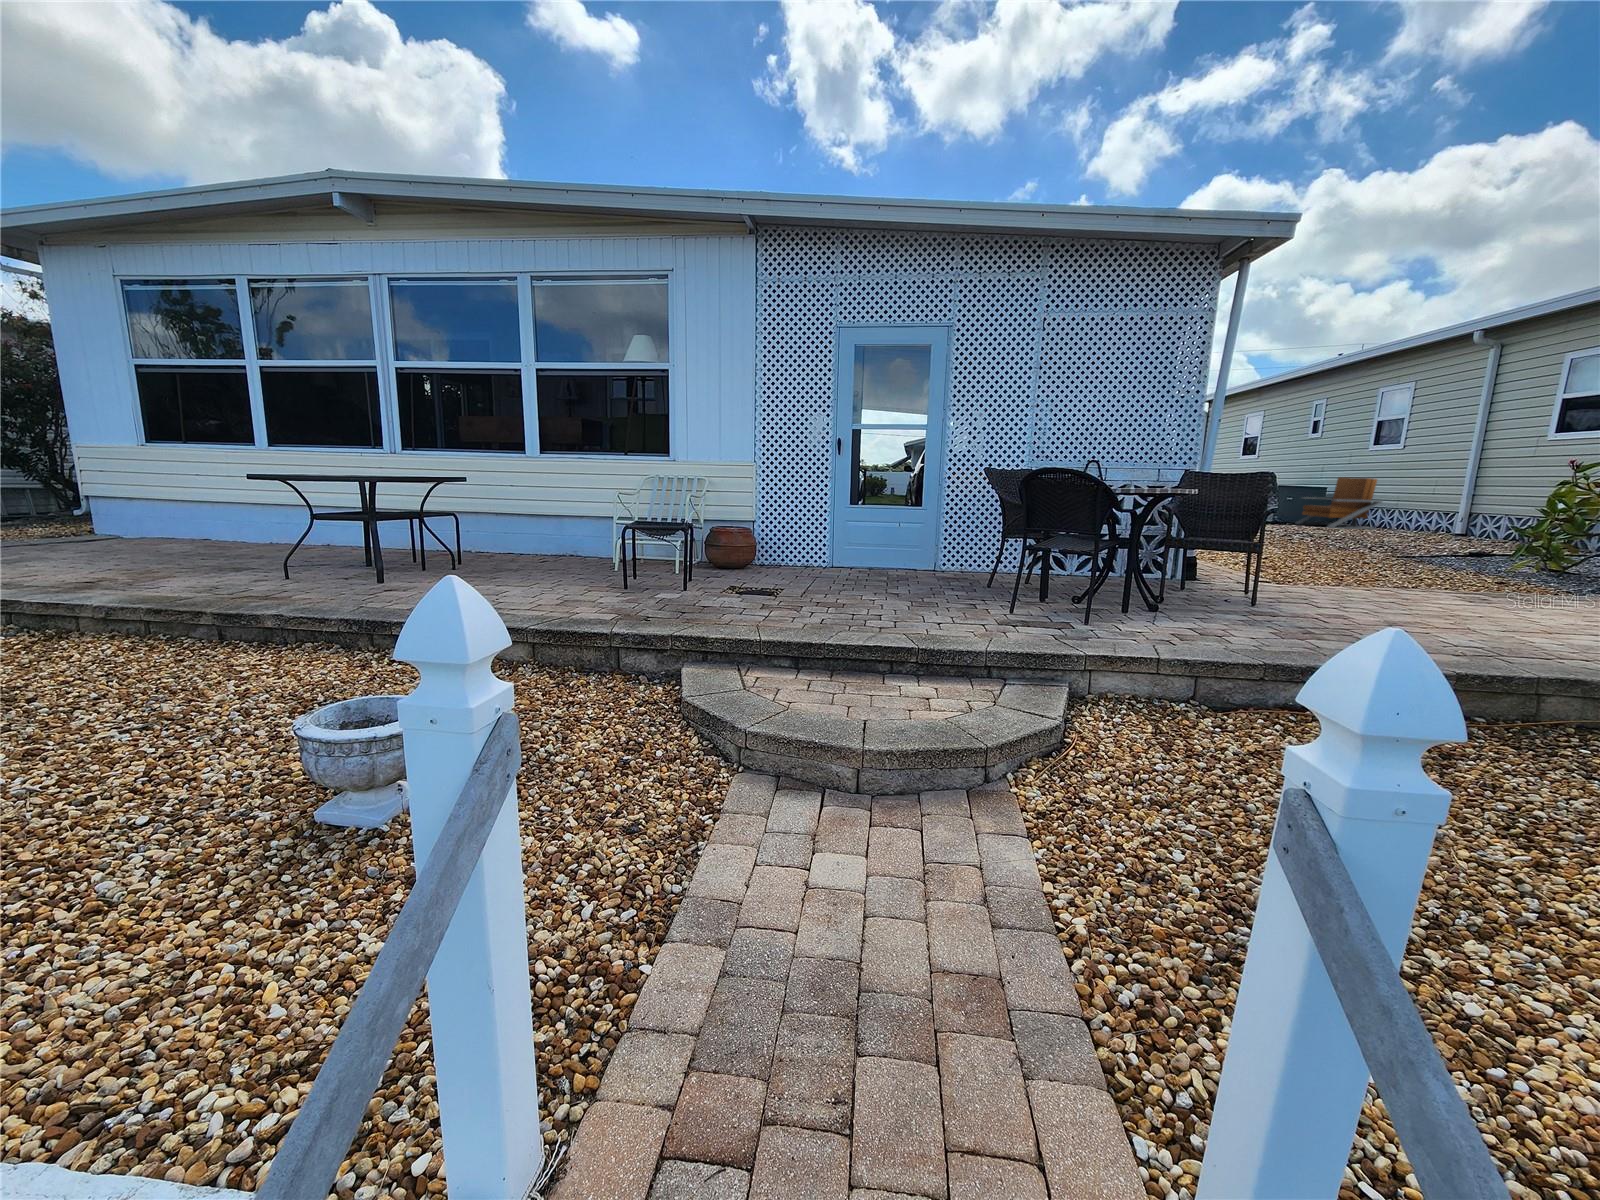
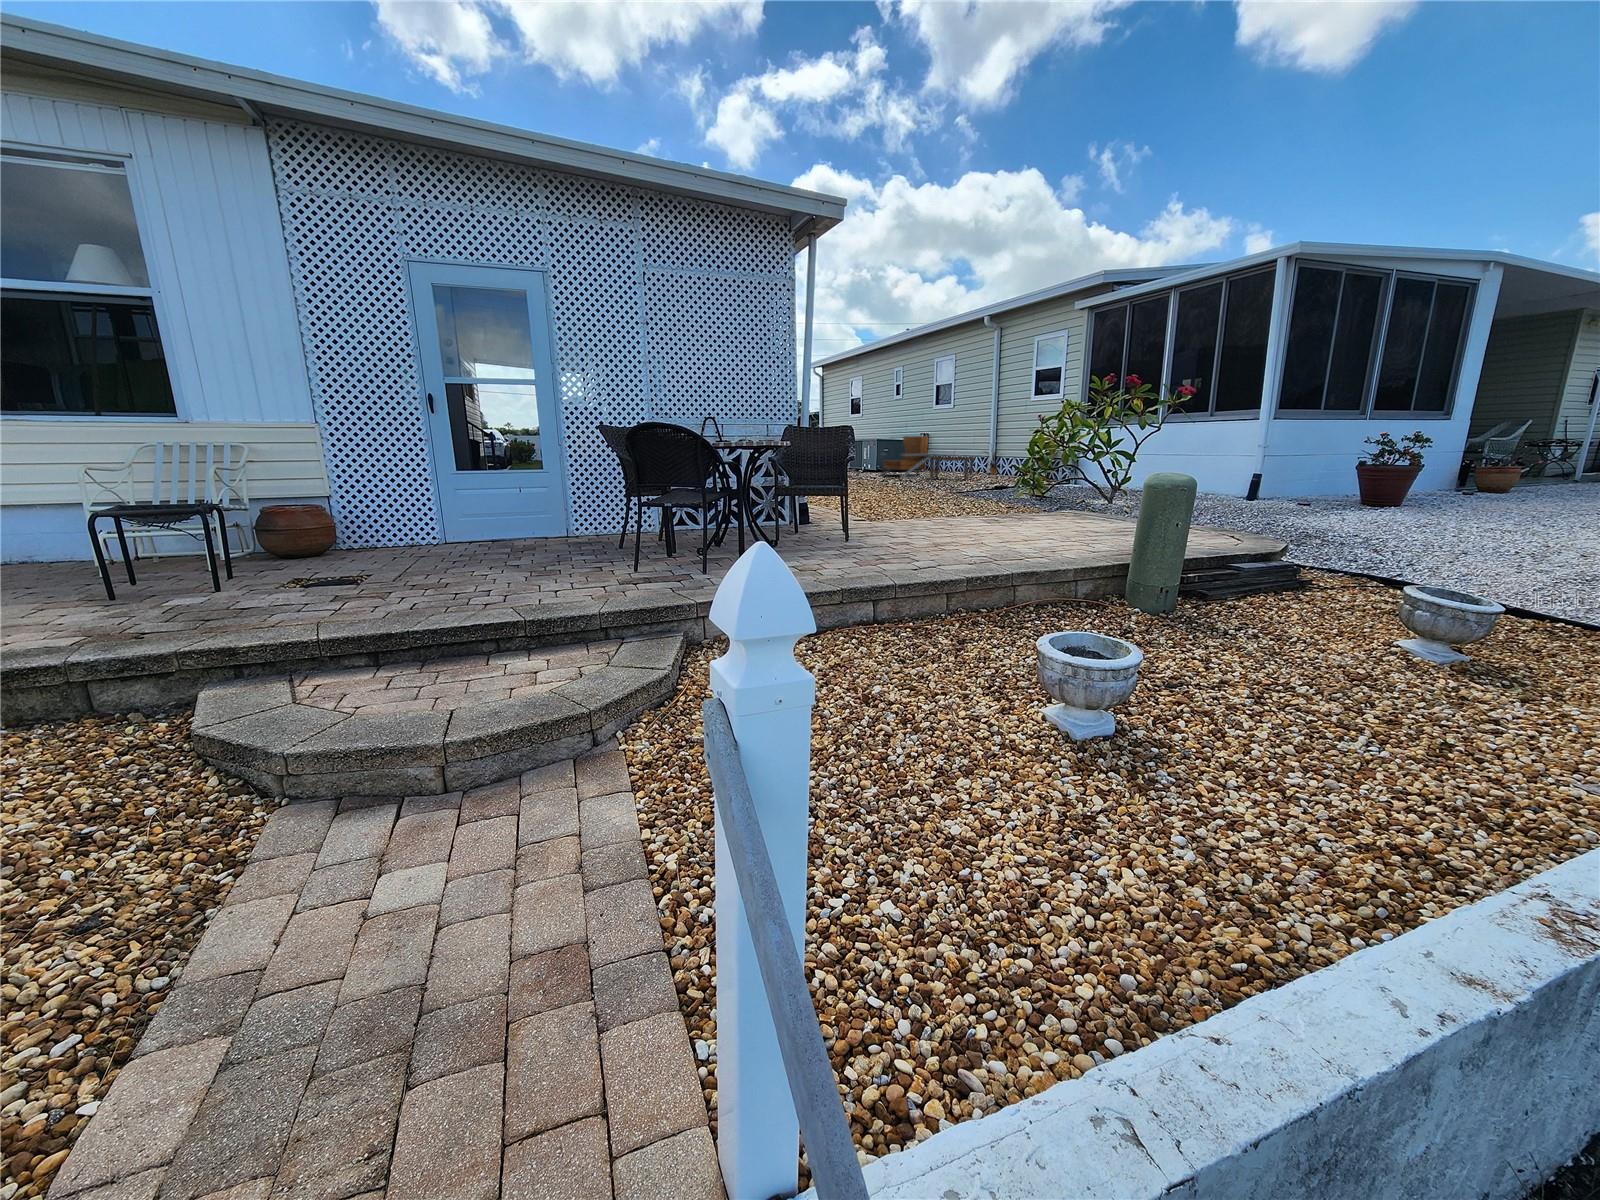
house plant: none [1461,491,1512,544] -> present [982,450,1000,476]
bench: none [1375,504,1454,538] -> present [930,456,975,481]

